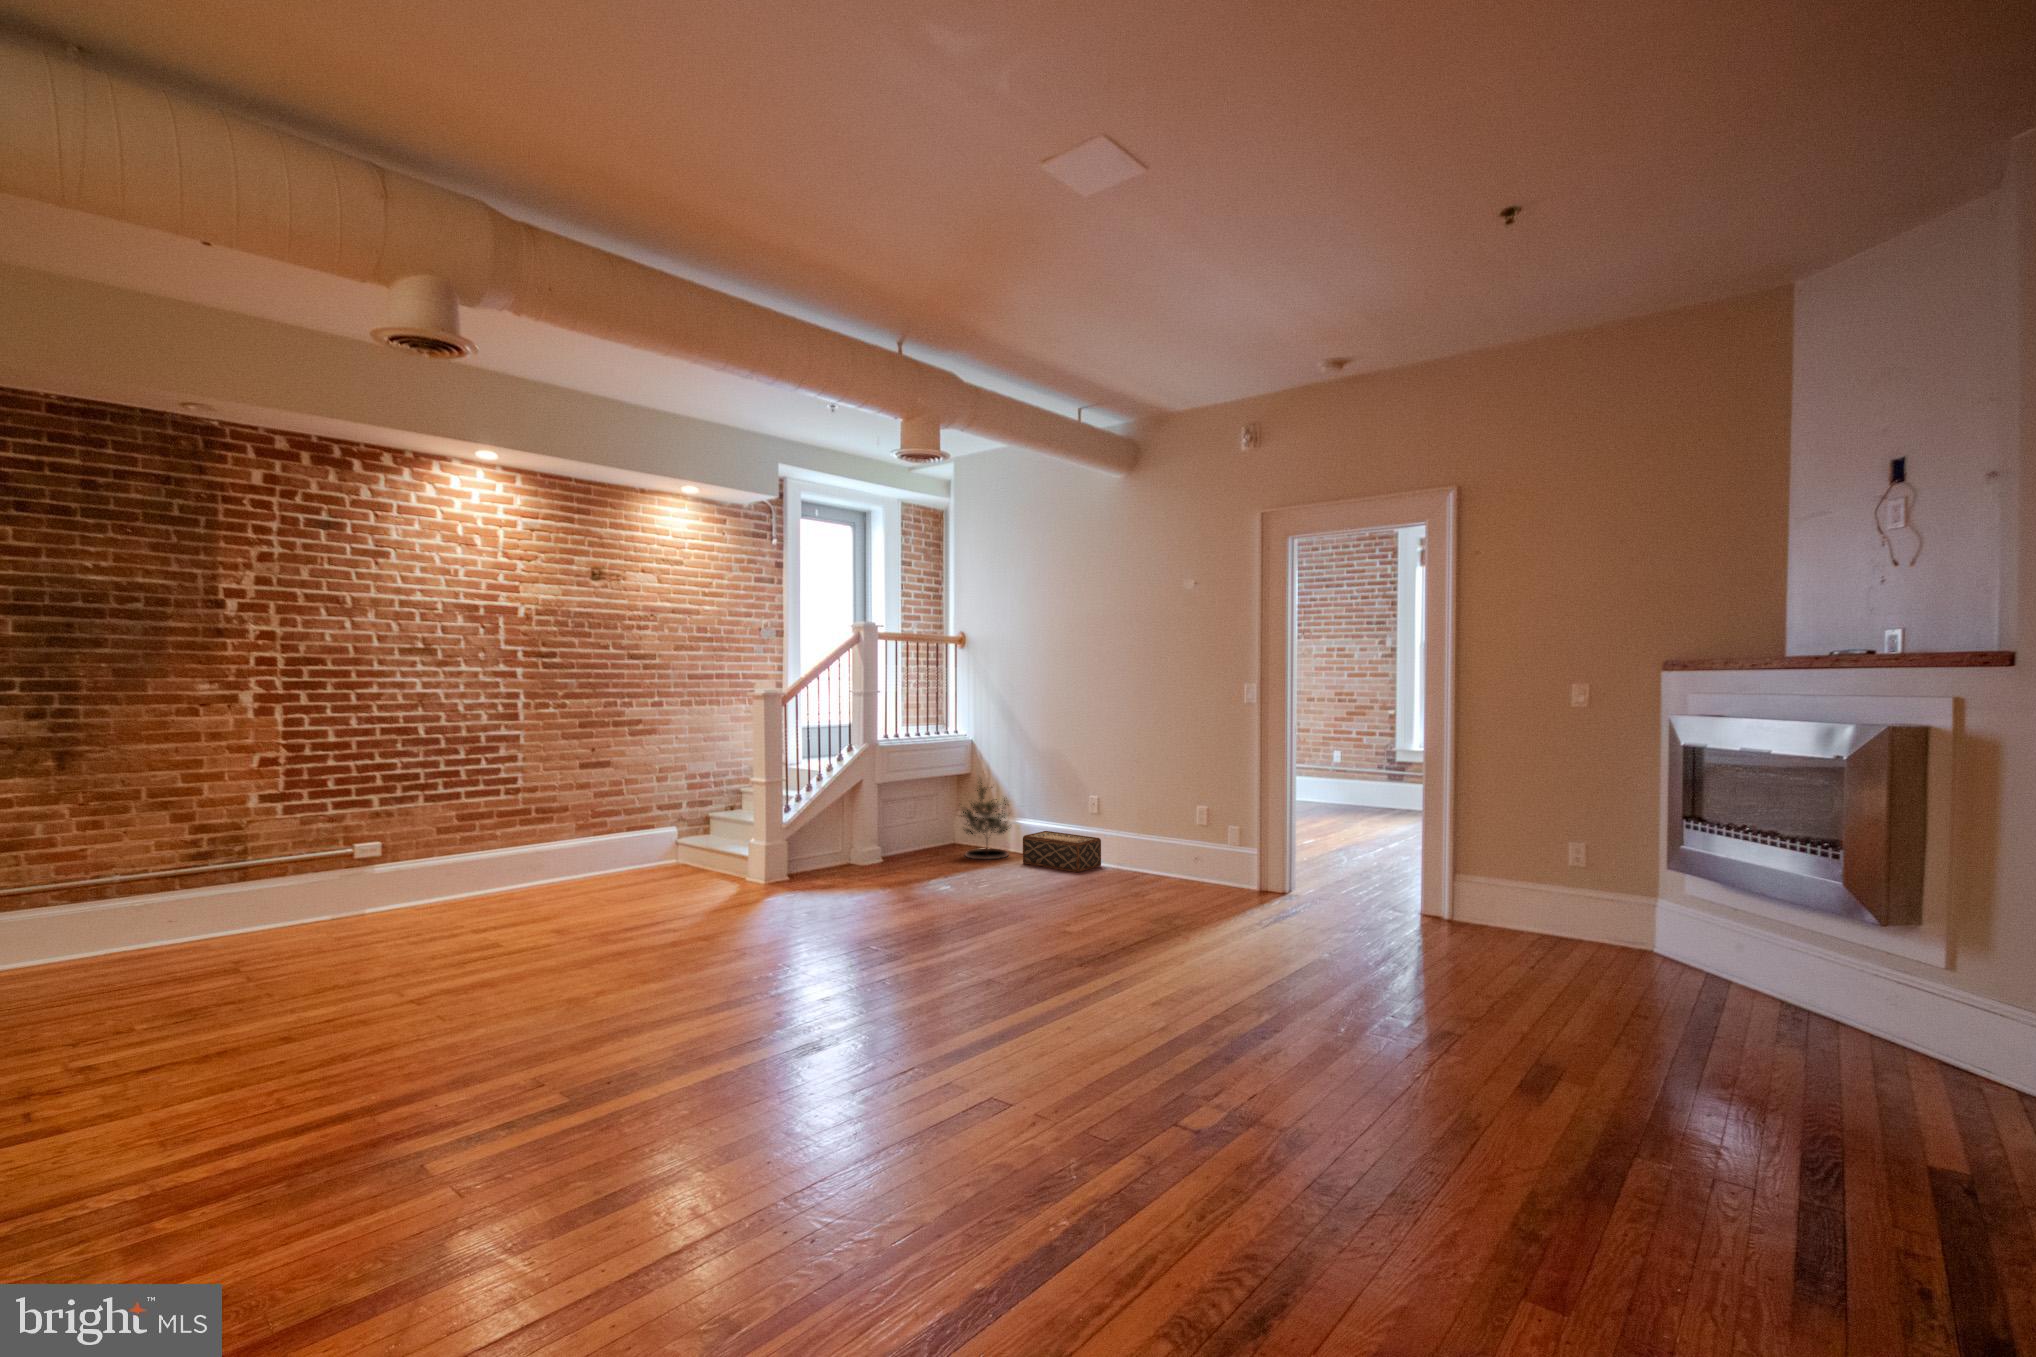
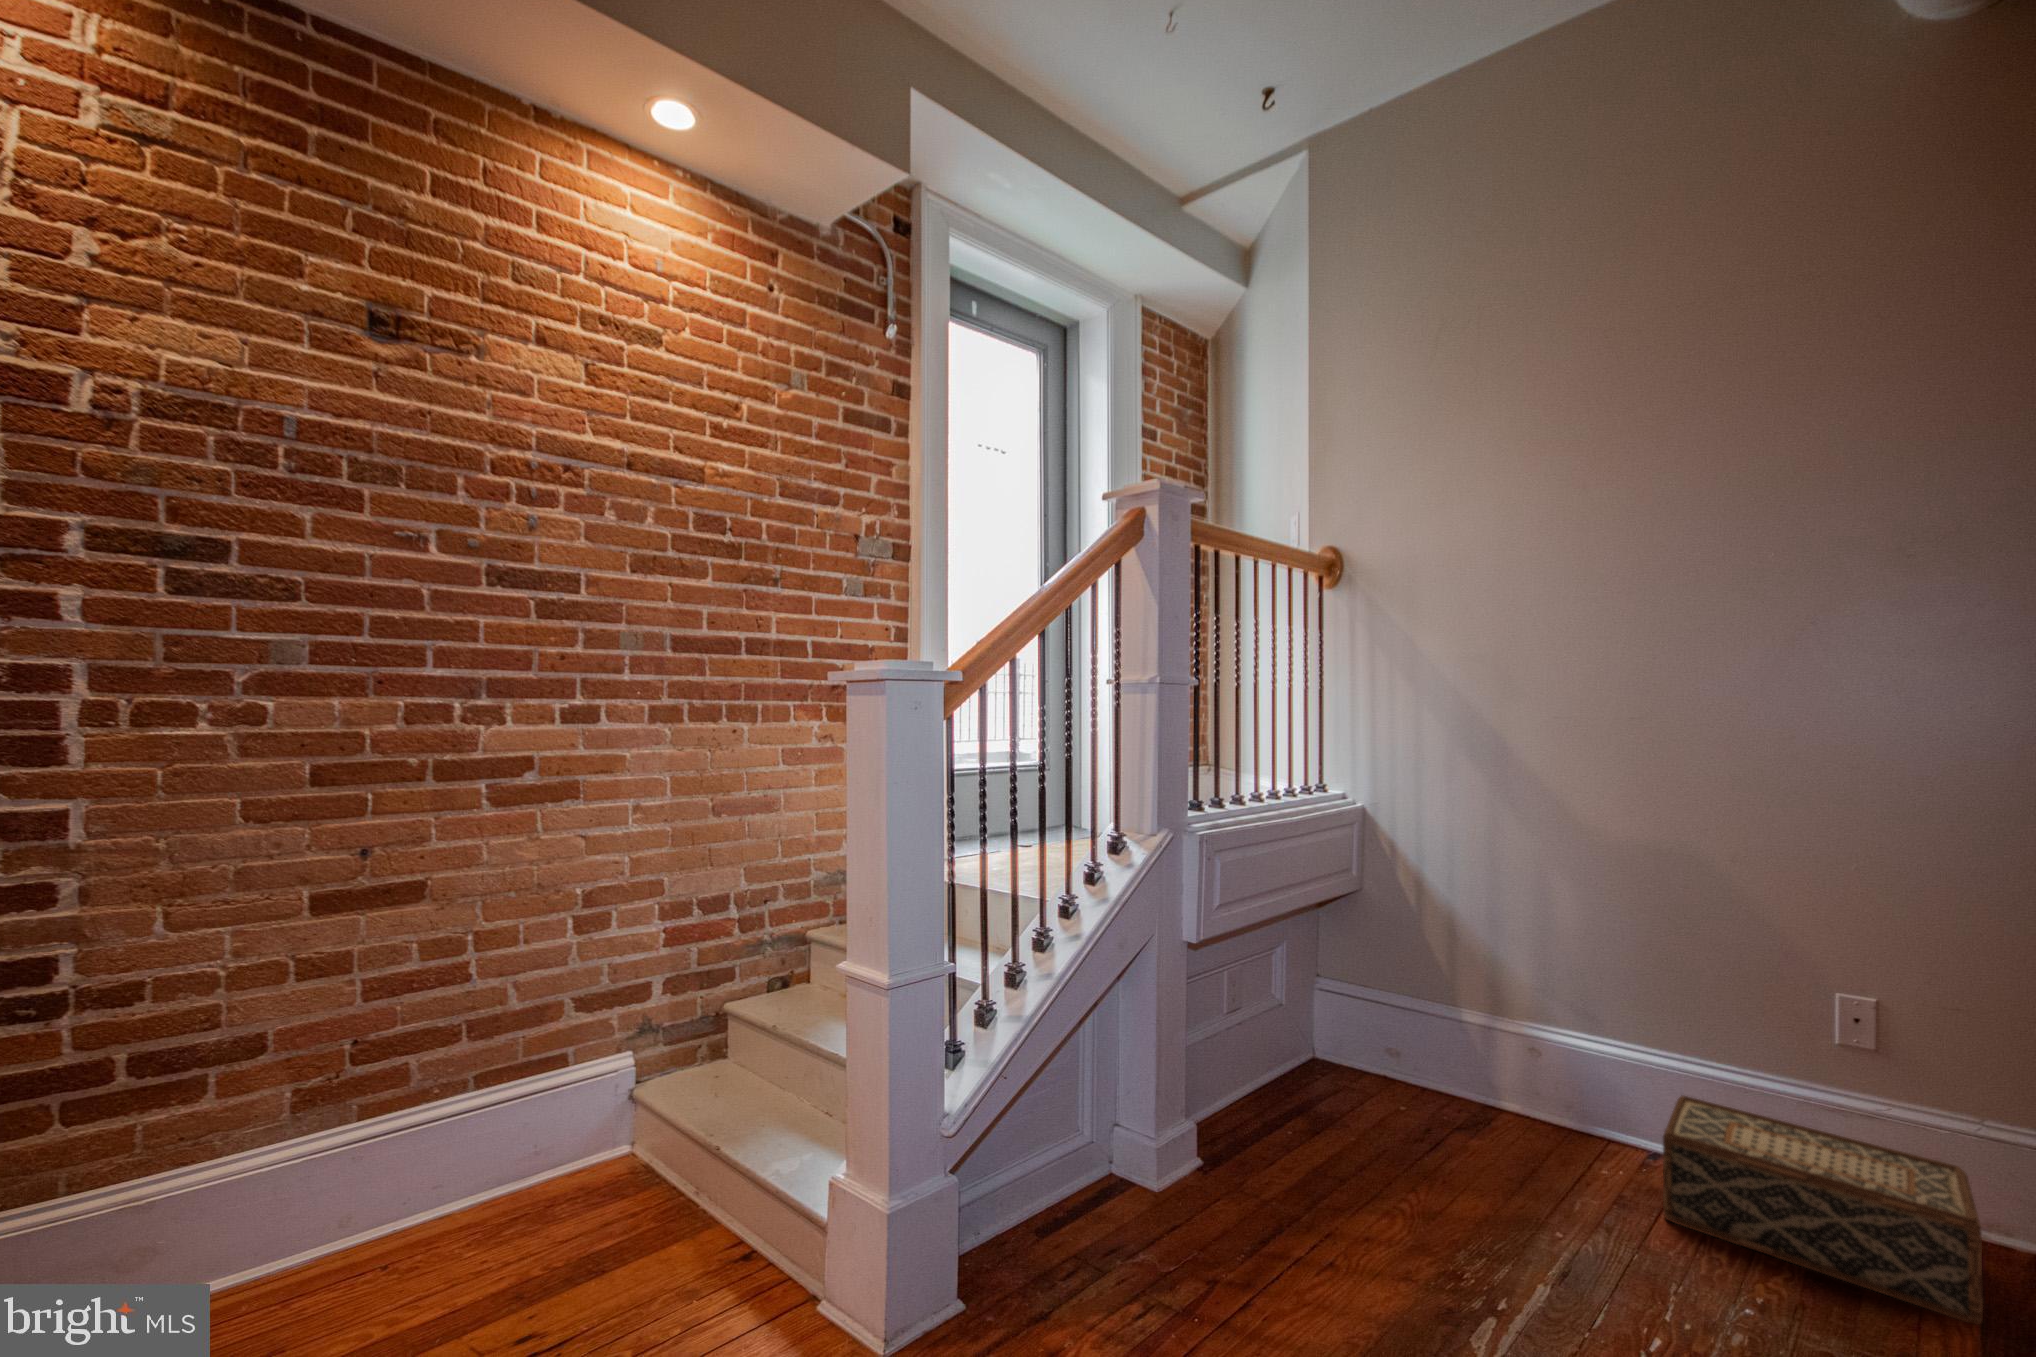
potted tree: present [961,782,1010,860] -> none [1405,921,1565,1180]

